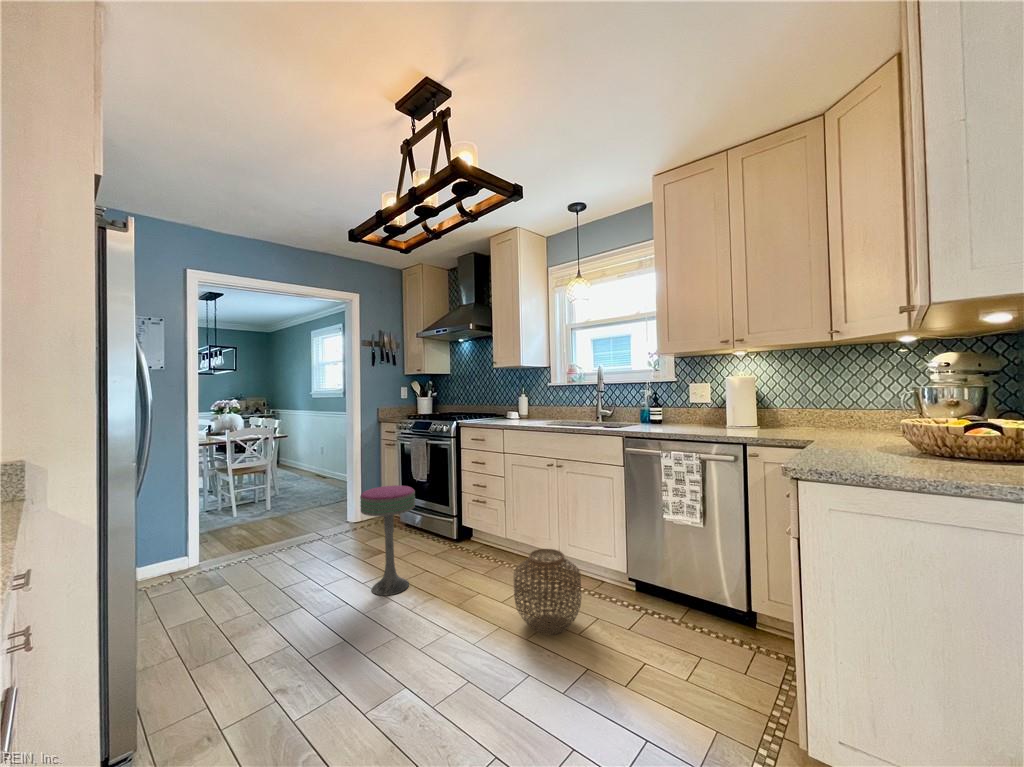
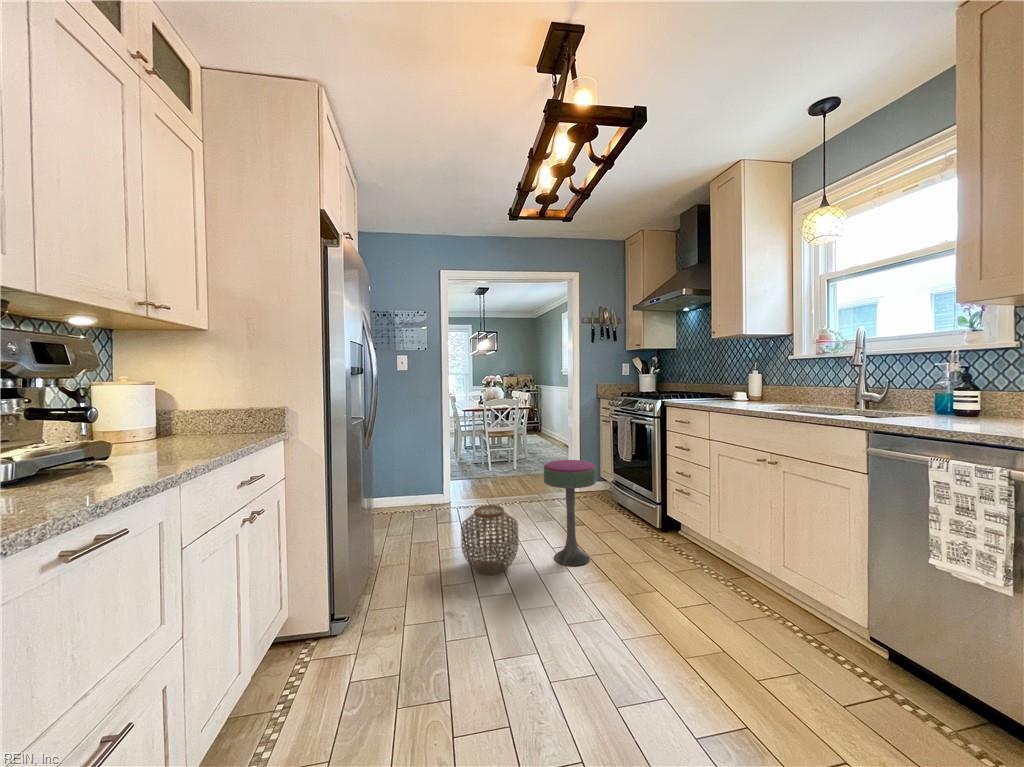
woven basket: present [514,549,581,635] -> present [461,505,519,575]

